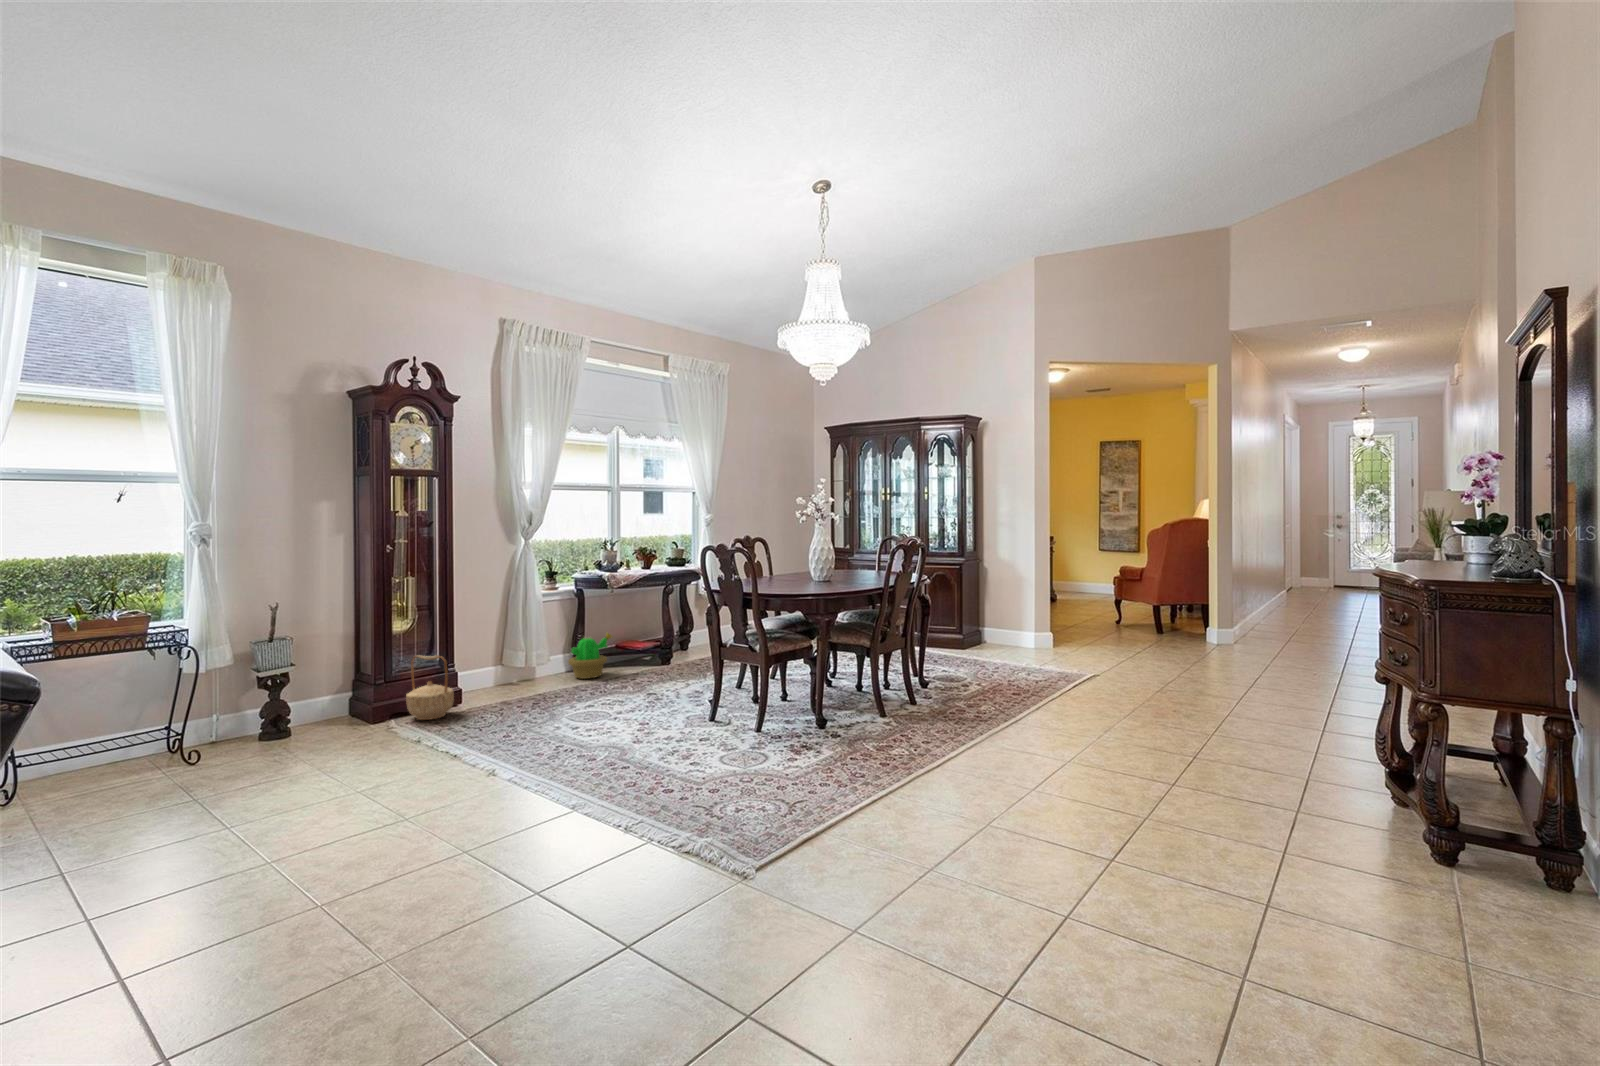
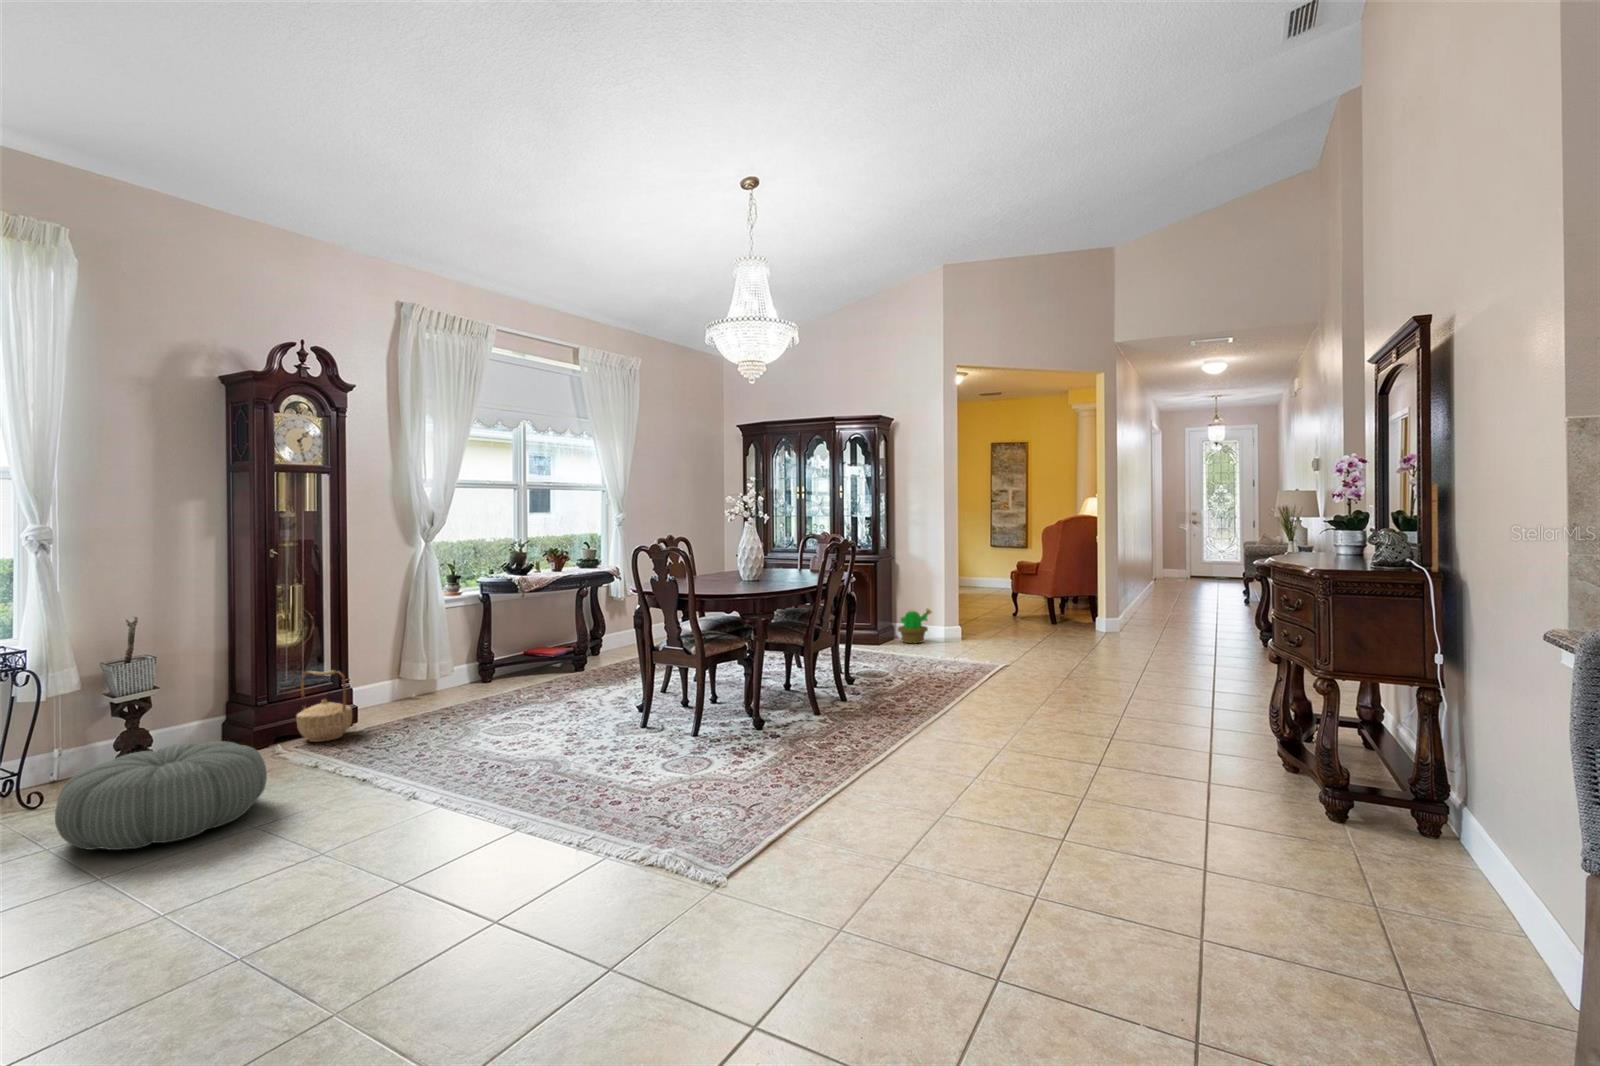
decorative plant: present [568,633,612,679] -> present [898,608,931,643]
pouf: none [195,715,369,805] -> present [55,741,267,850]

